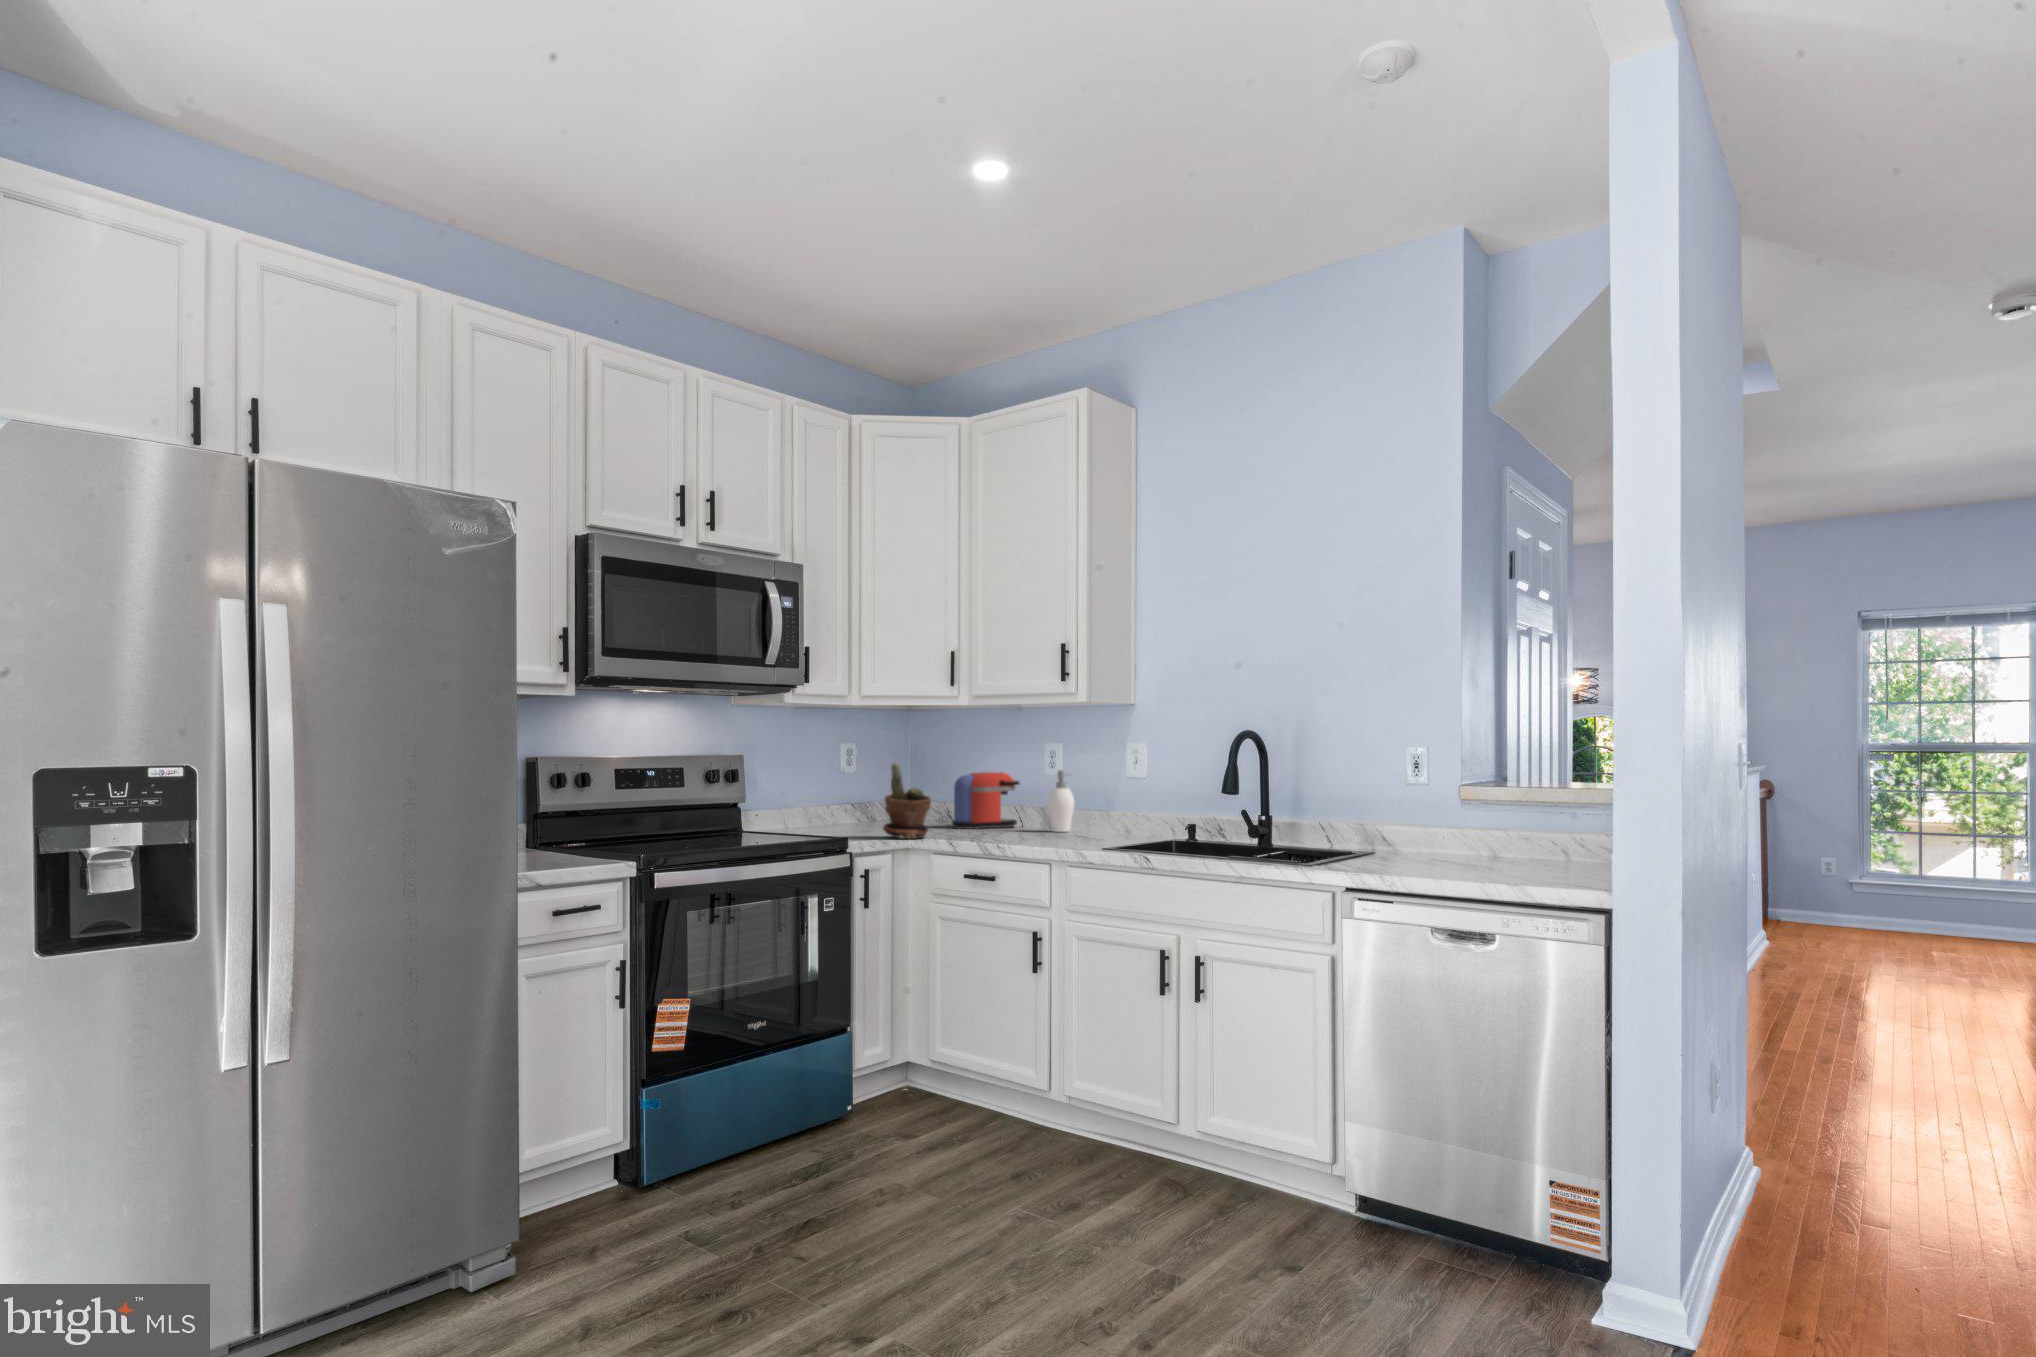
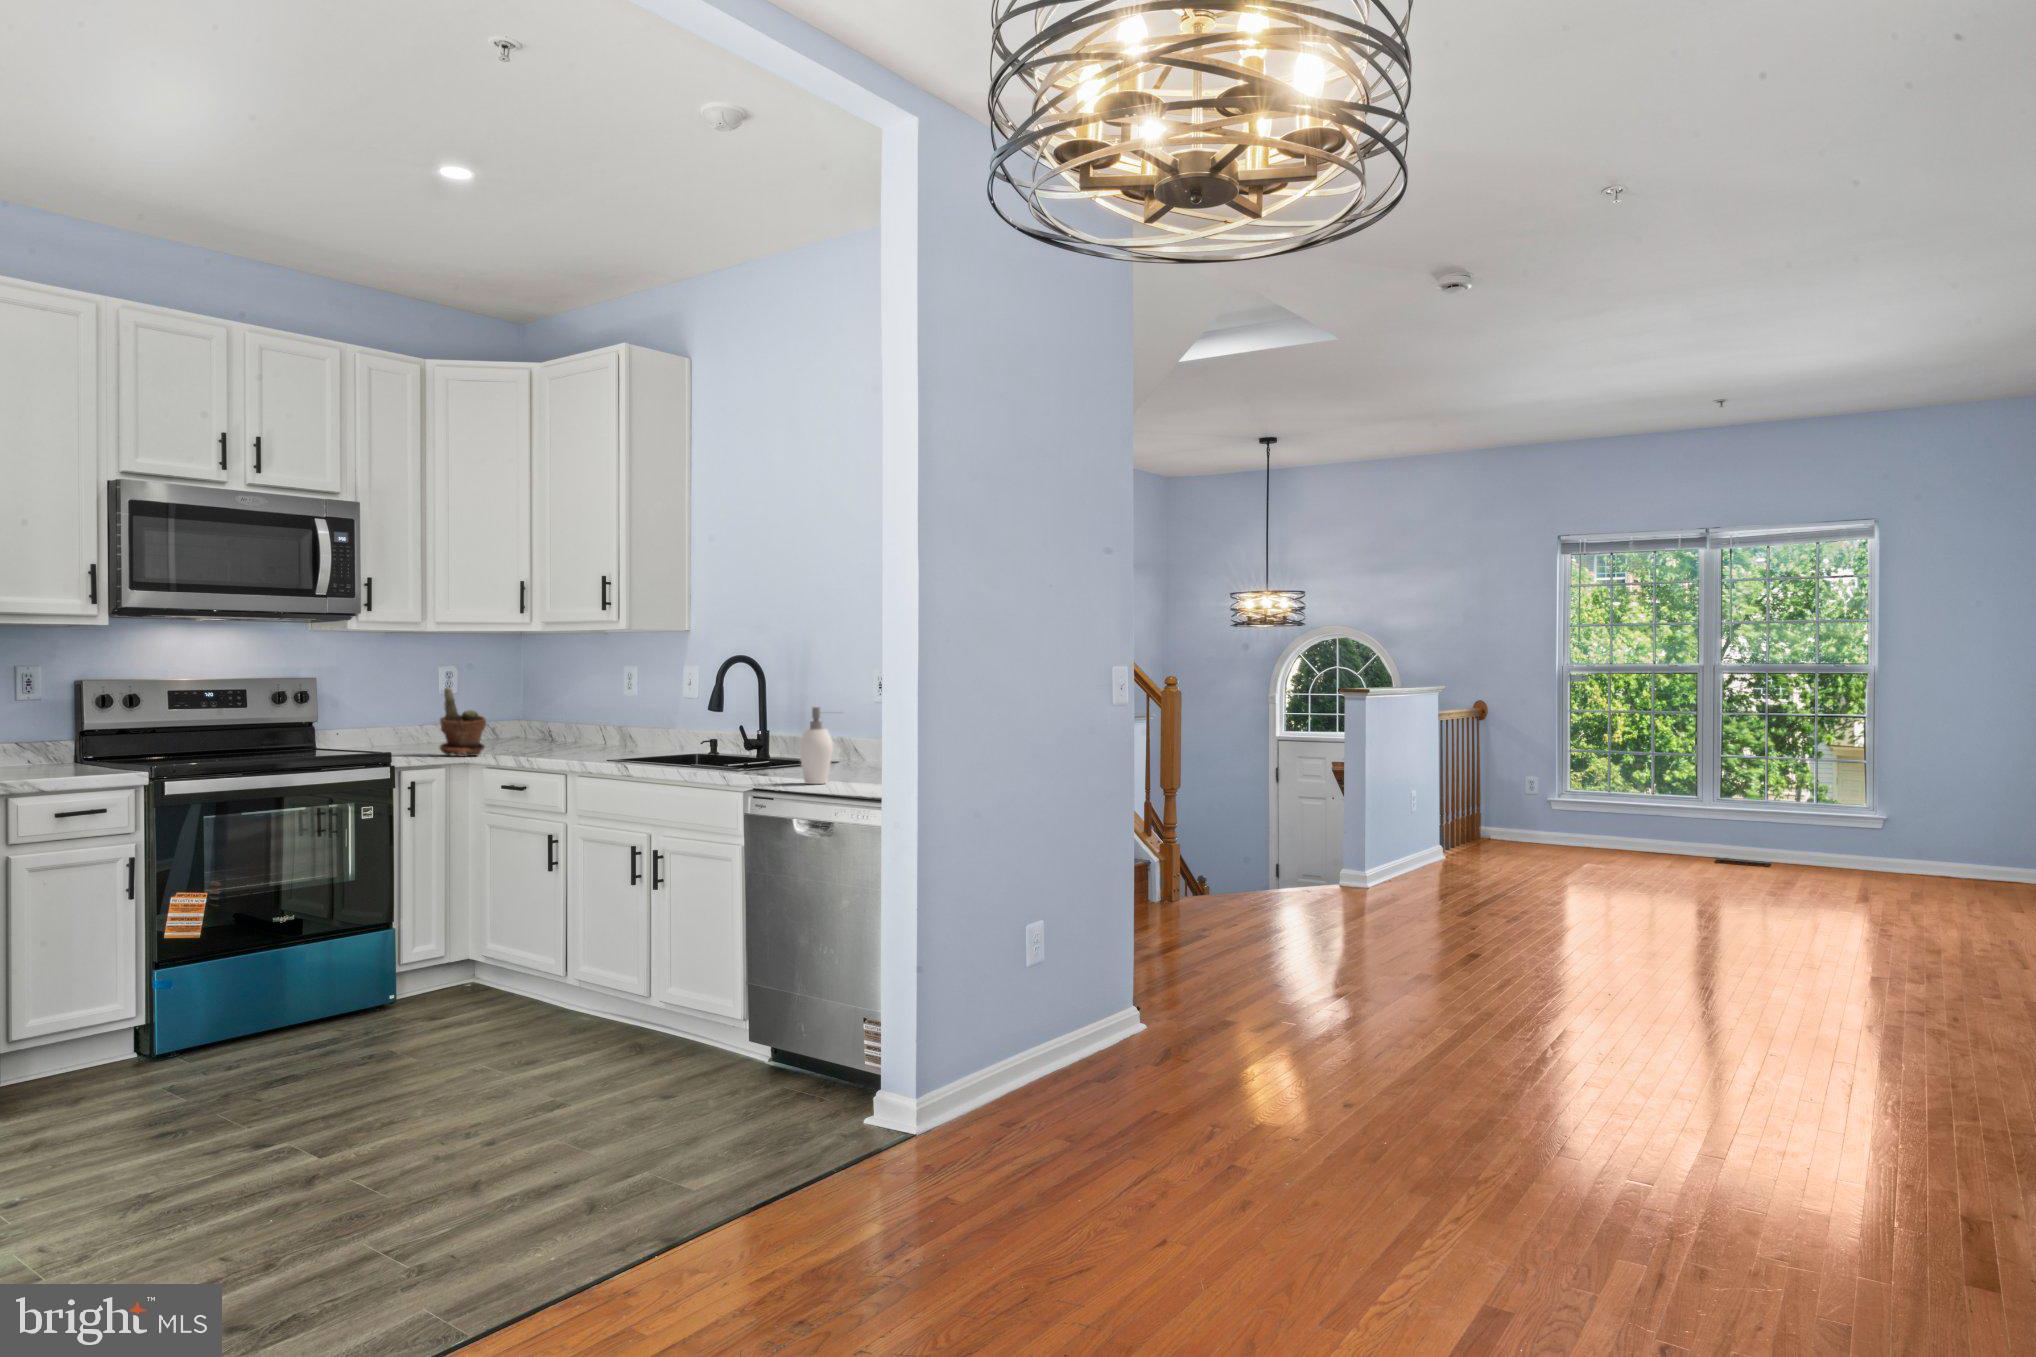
soap dispenser: present [1048,770,1074,832] -> present [799,707,833,784]
coffee maker: present [952,772,1020,829] -> none [541,696,618,749]

